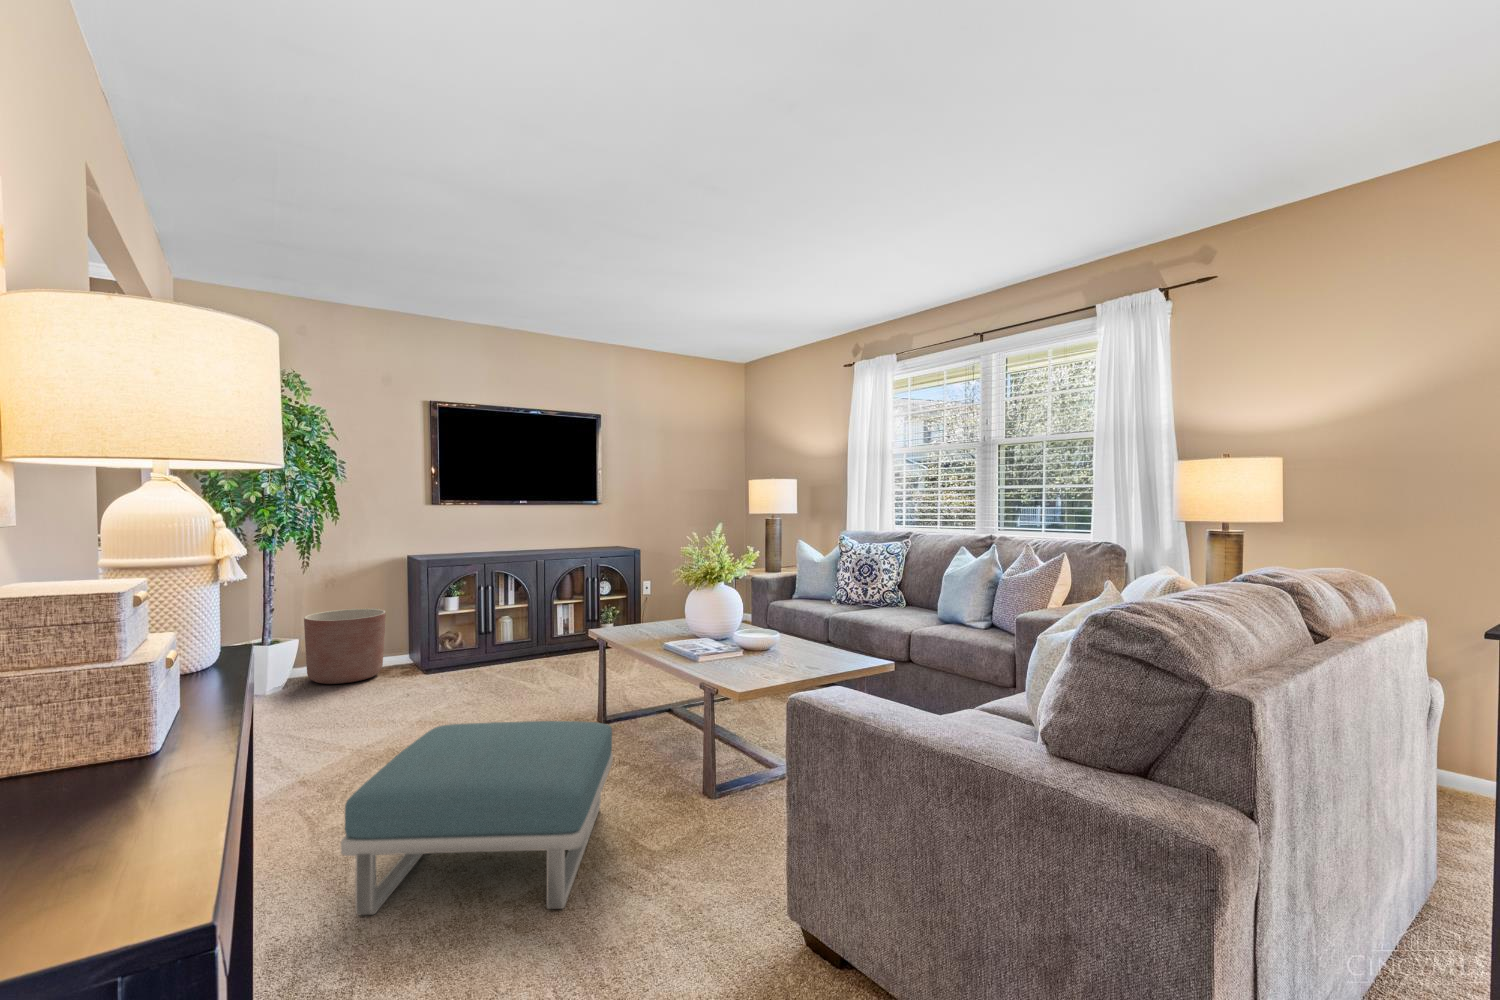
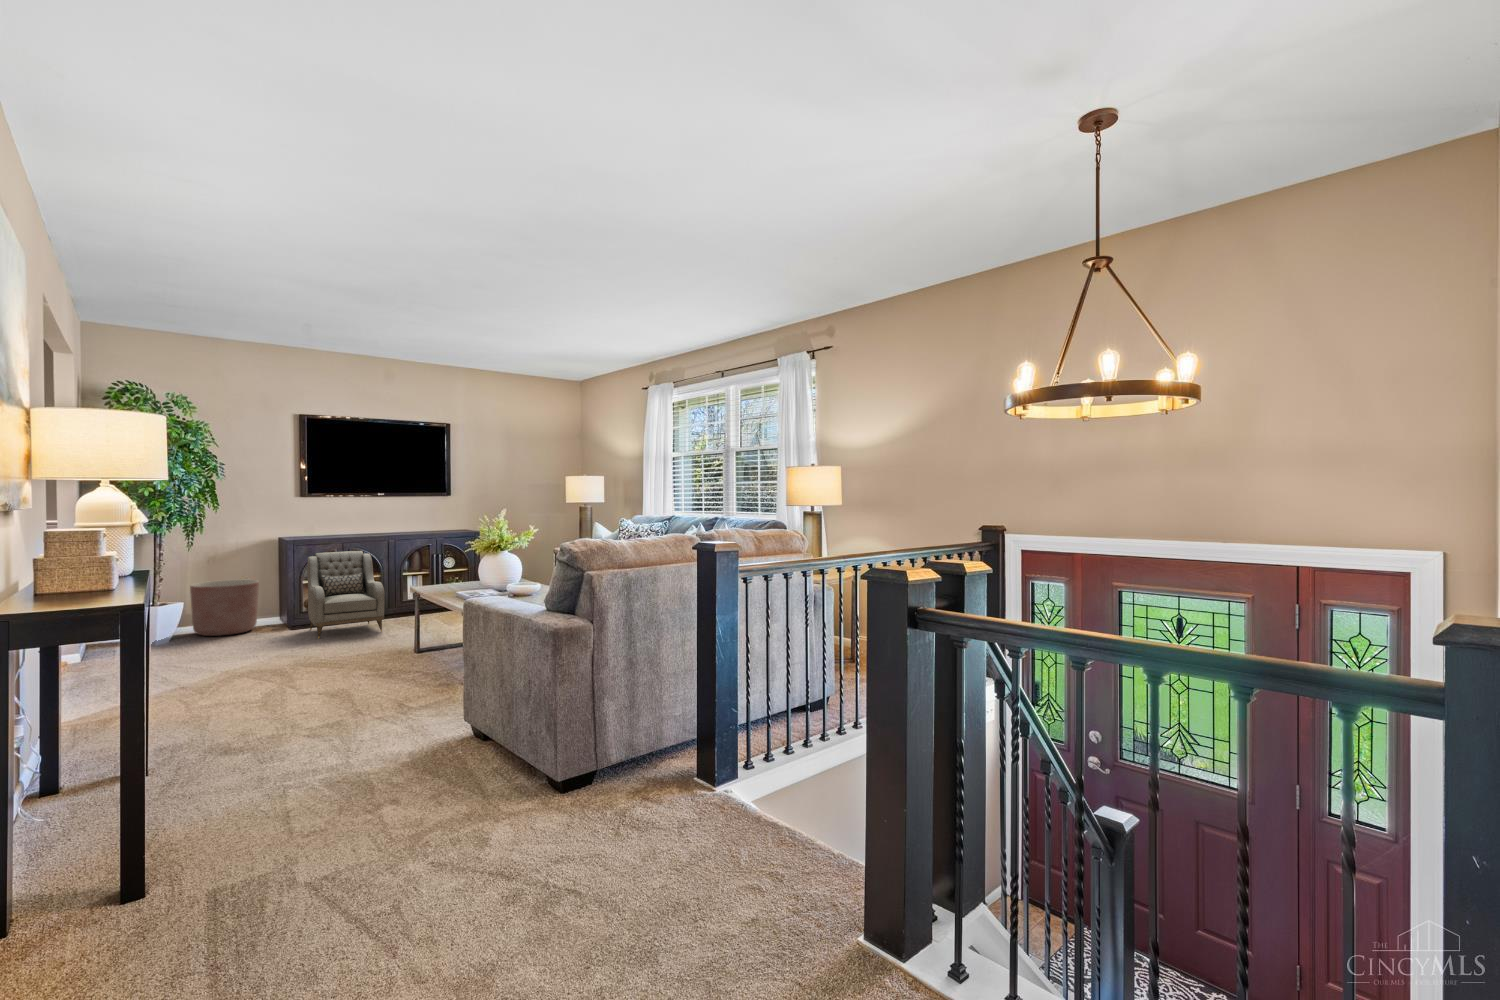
armchair: none [445,542,541,692] -> present [308,551,384,639]
footstool: present [341,721,613,915] -> none [210,634,399,730]

